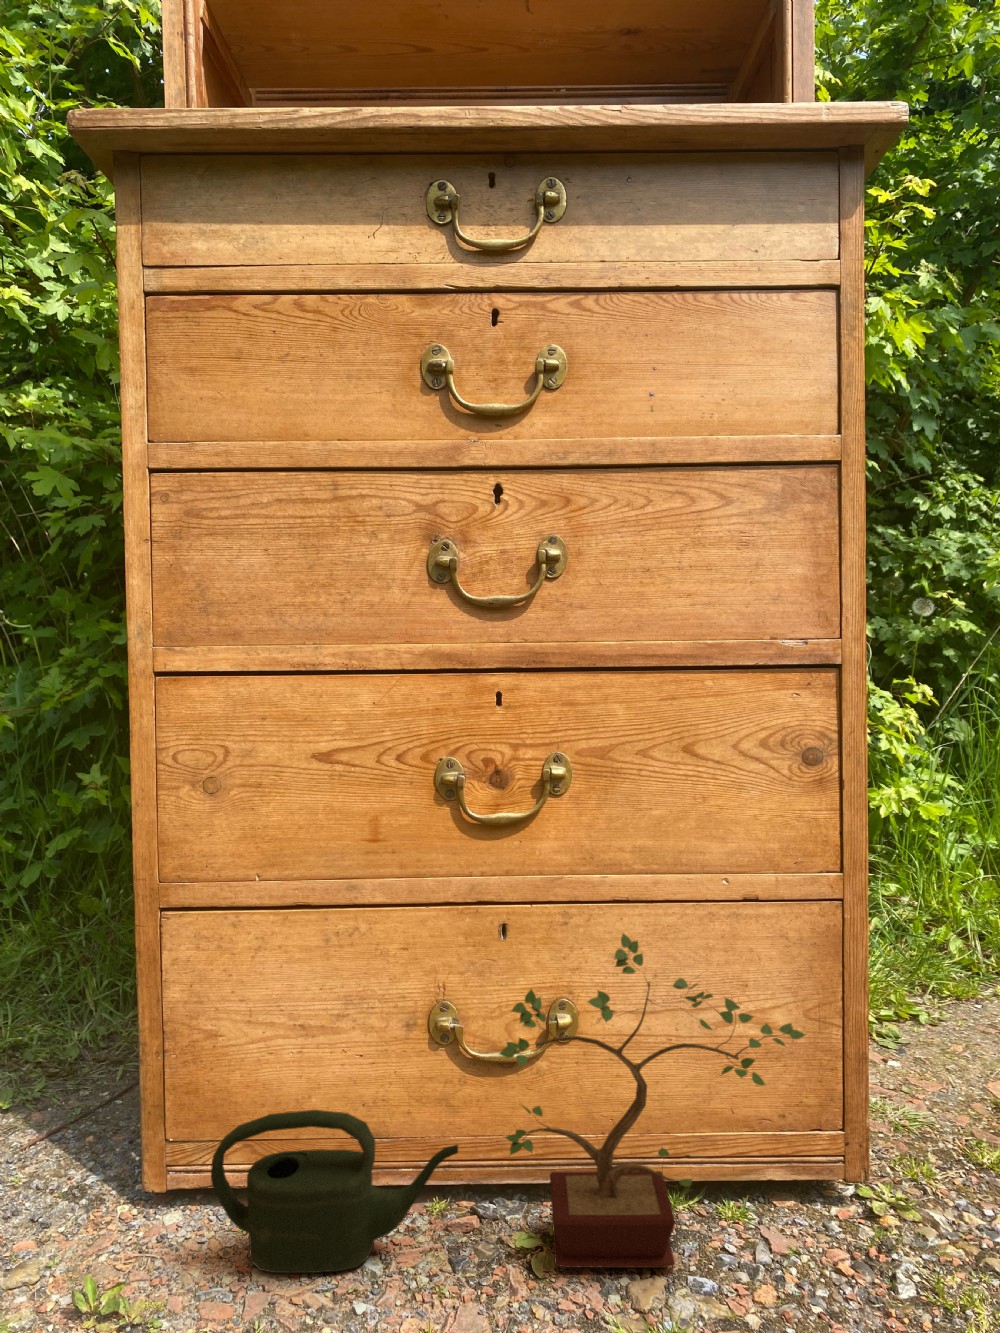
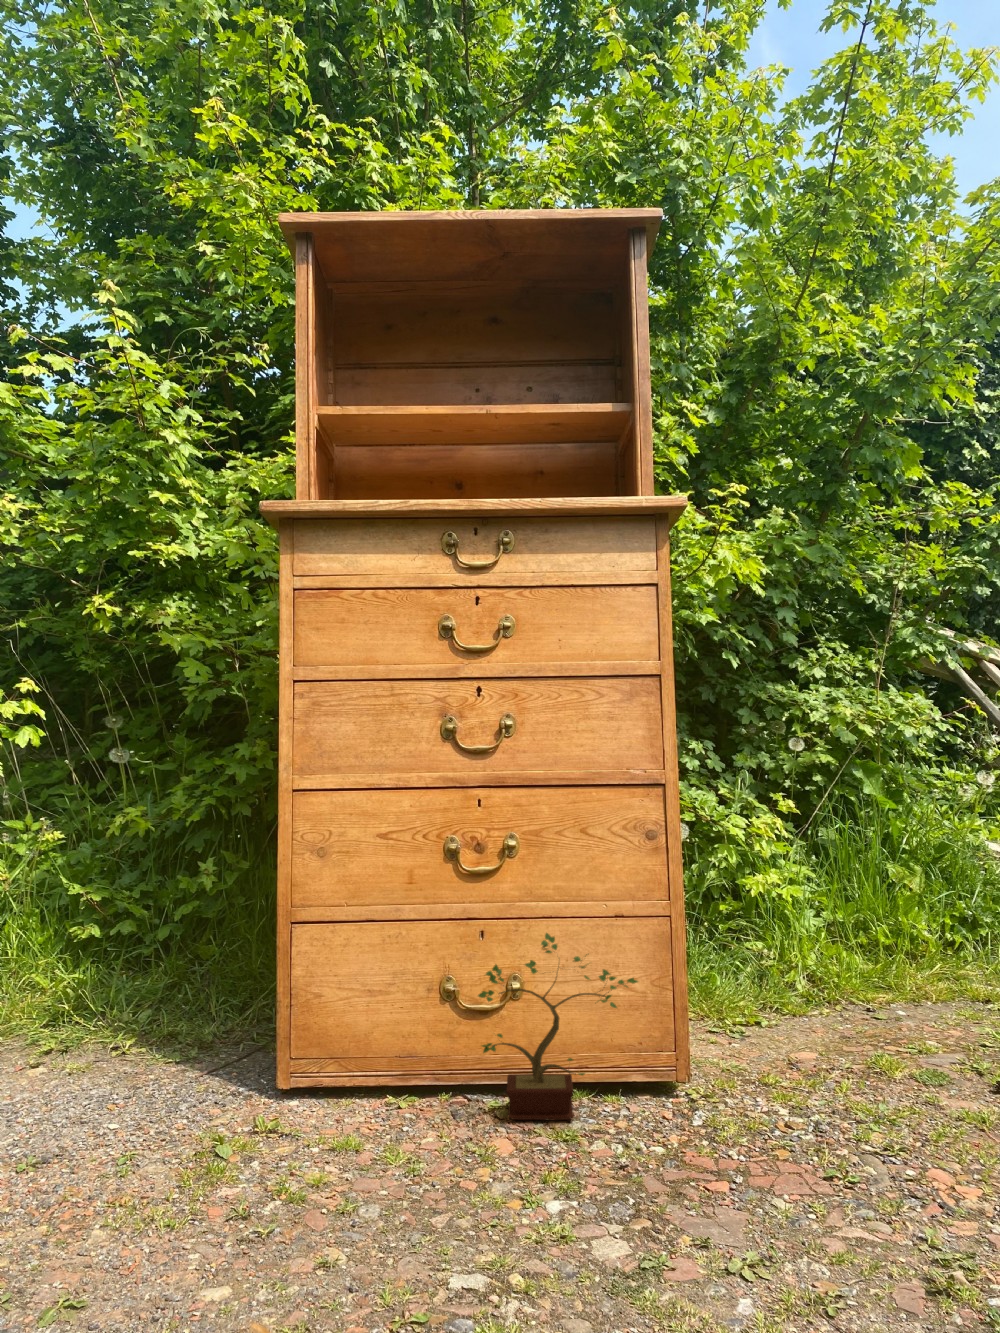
watering can: present [211,1110,458,1273] -> none [319,1031,455,1122]

